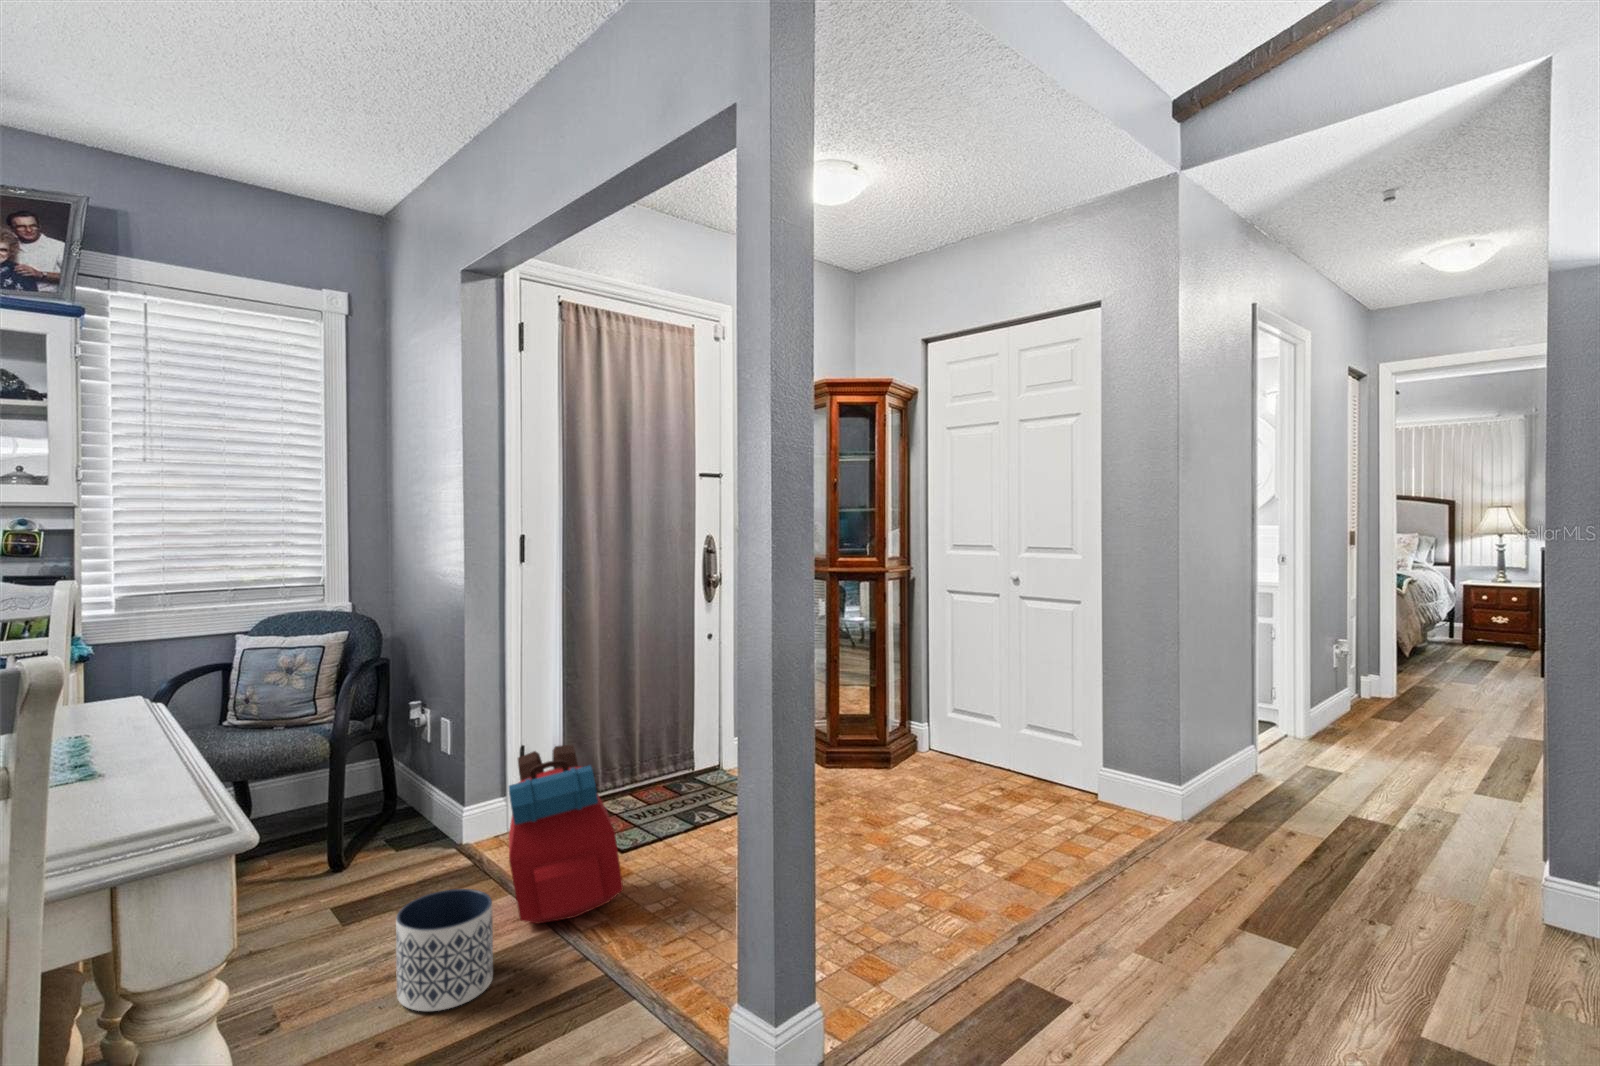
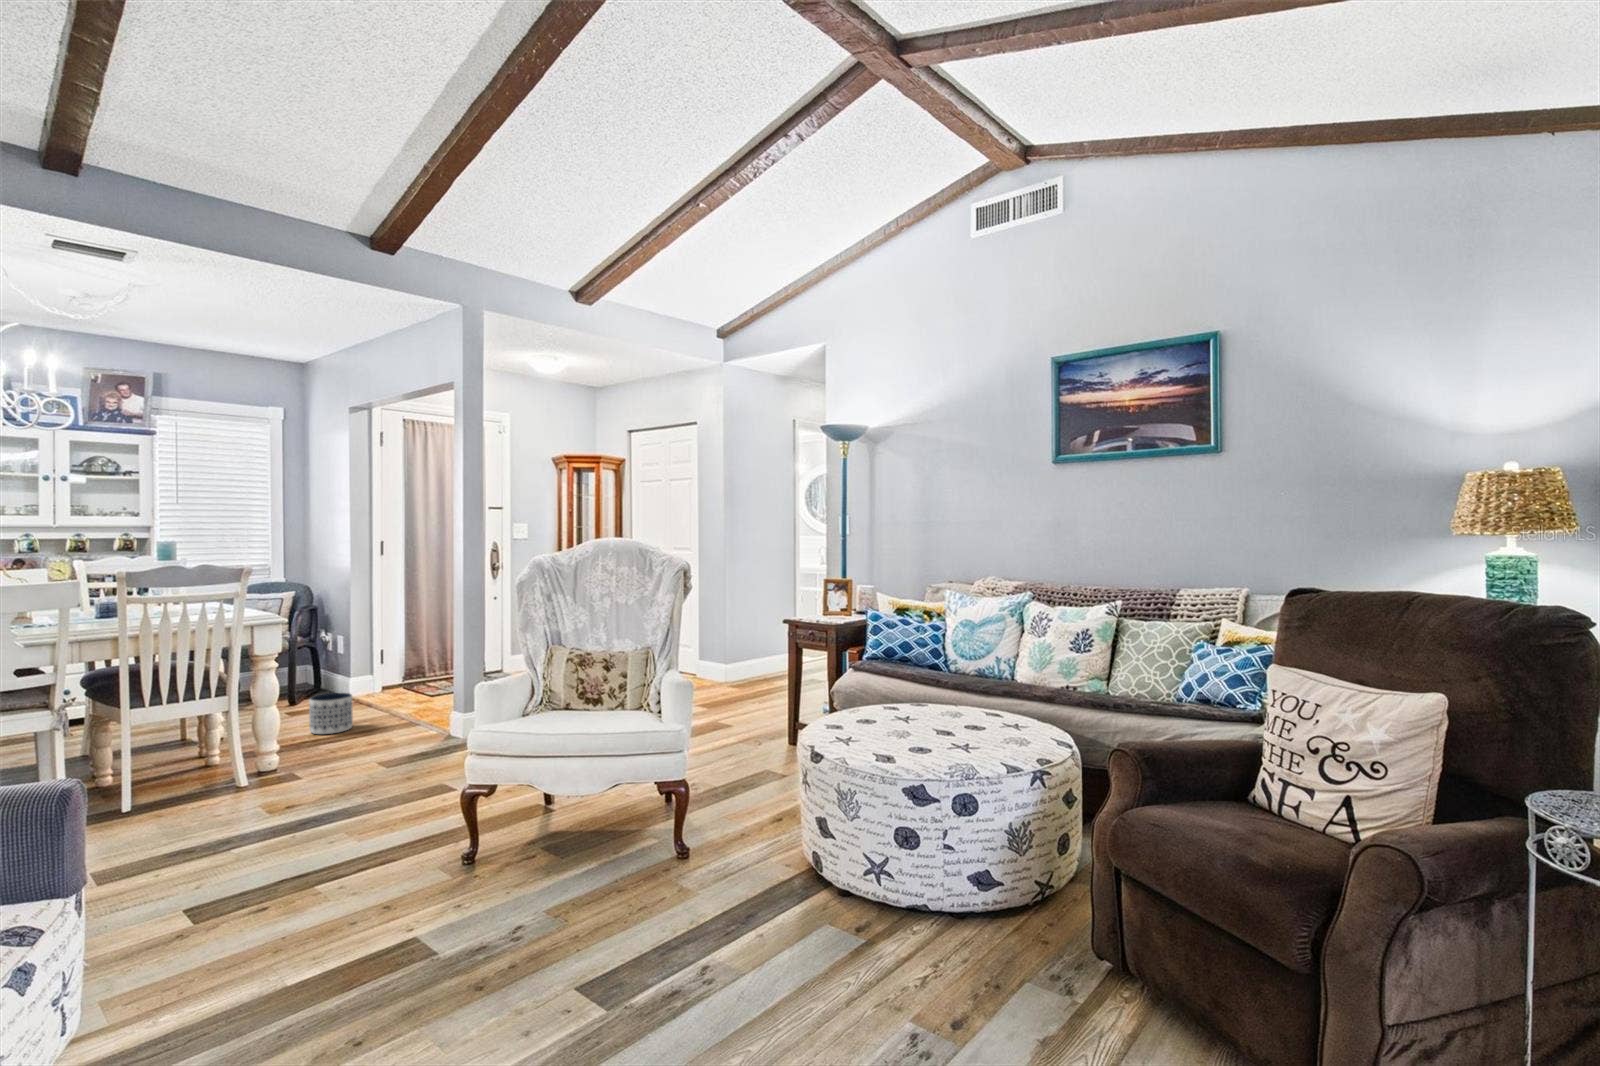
backpack: present [509,745,623,924] -> none [363,640,419,716]

